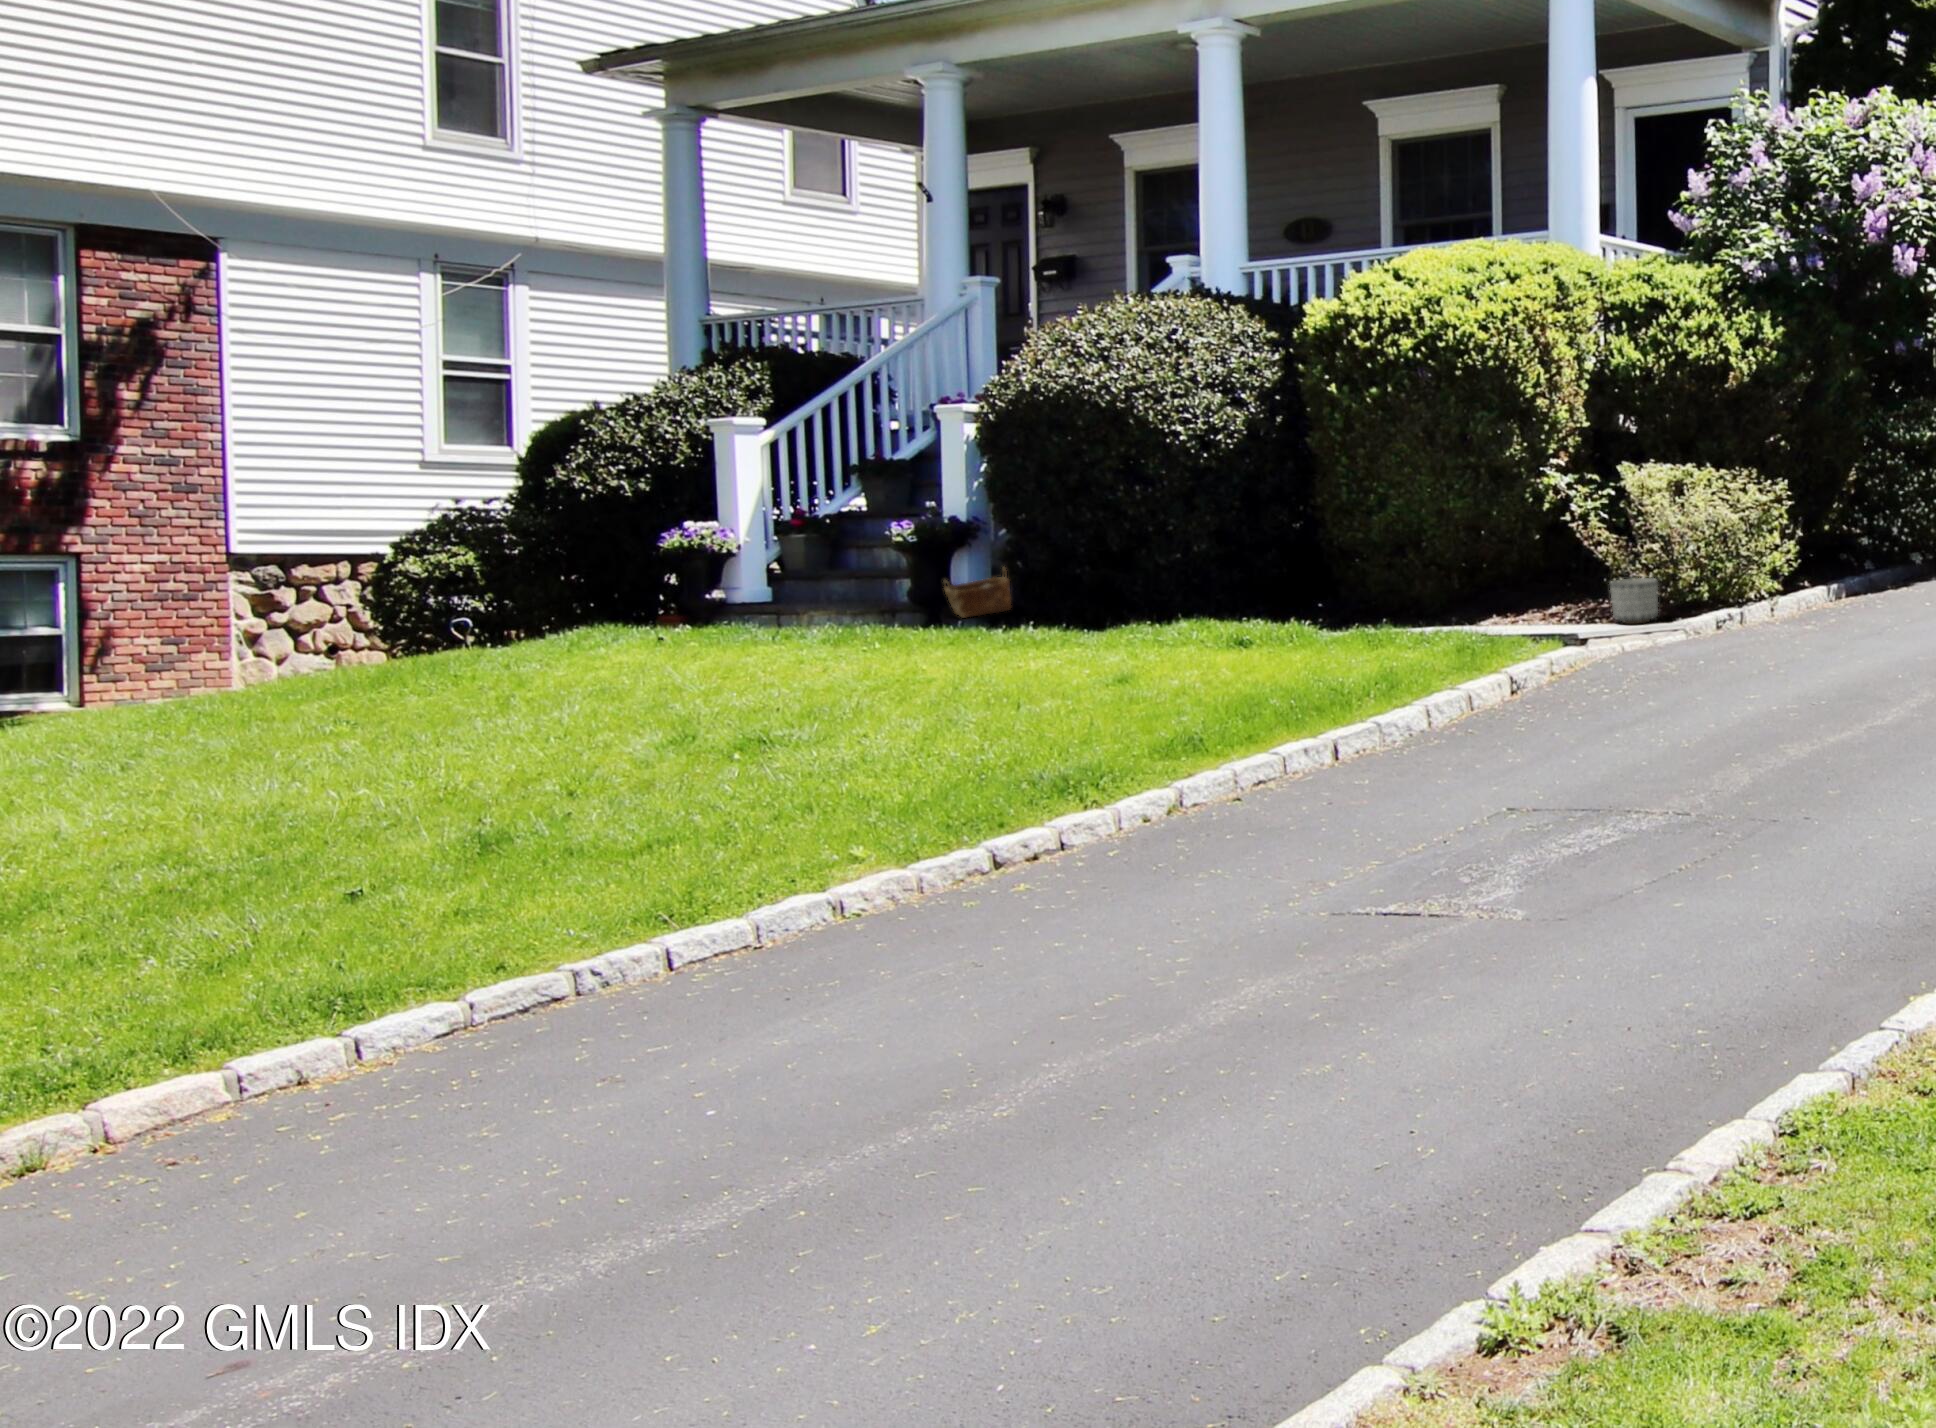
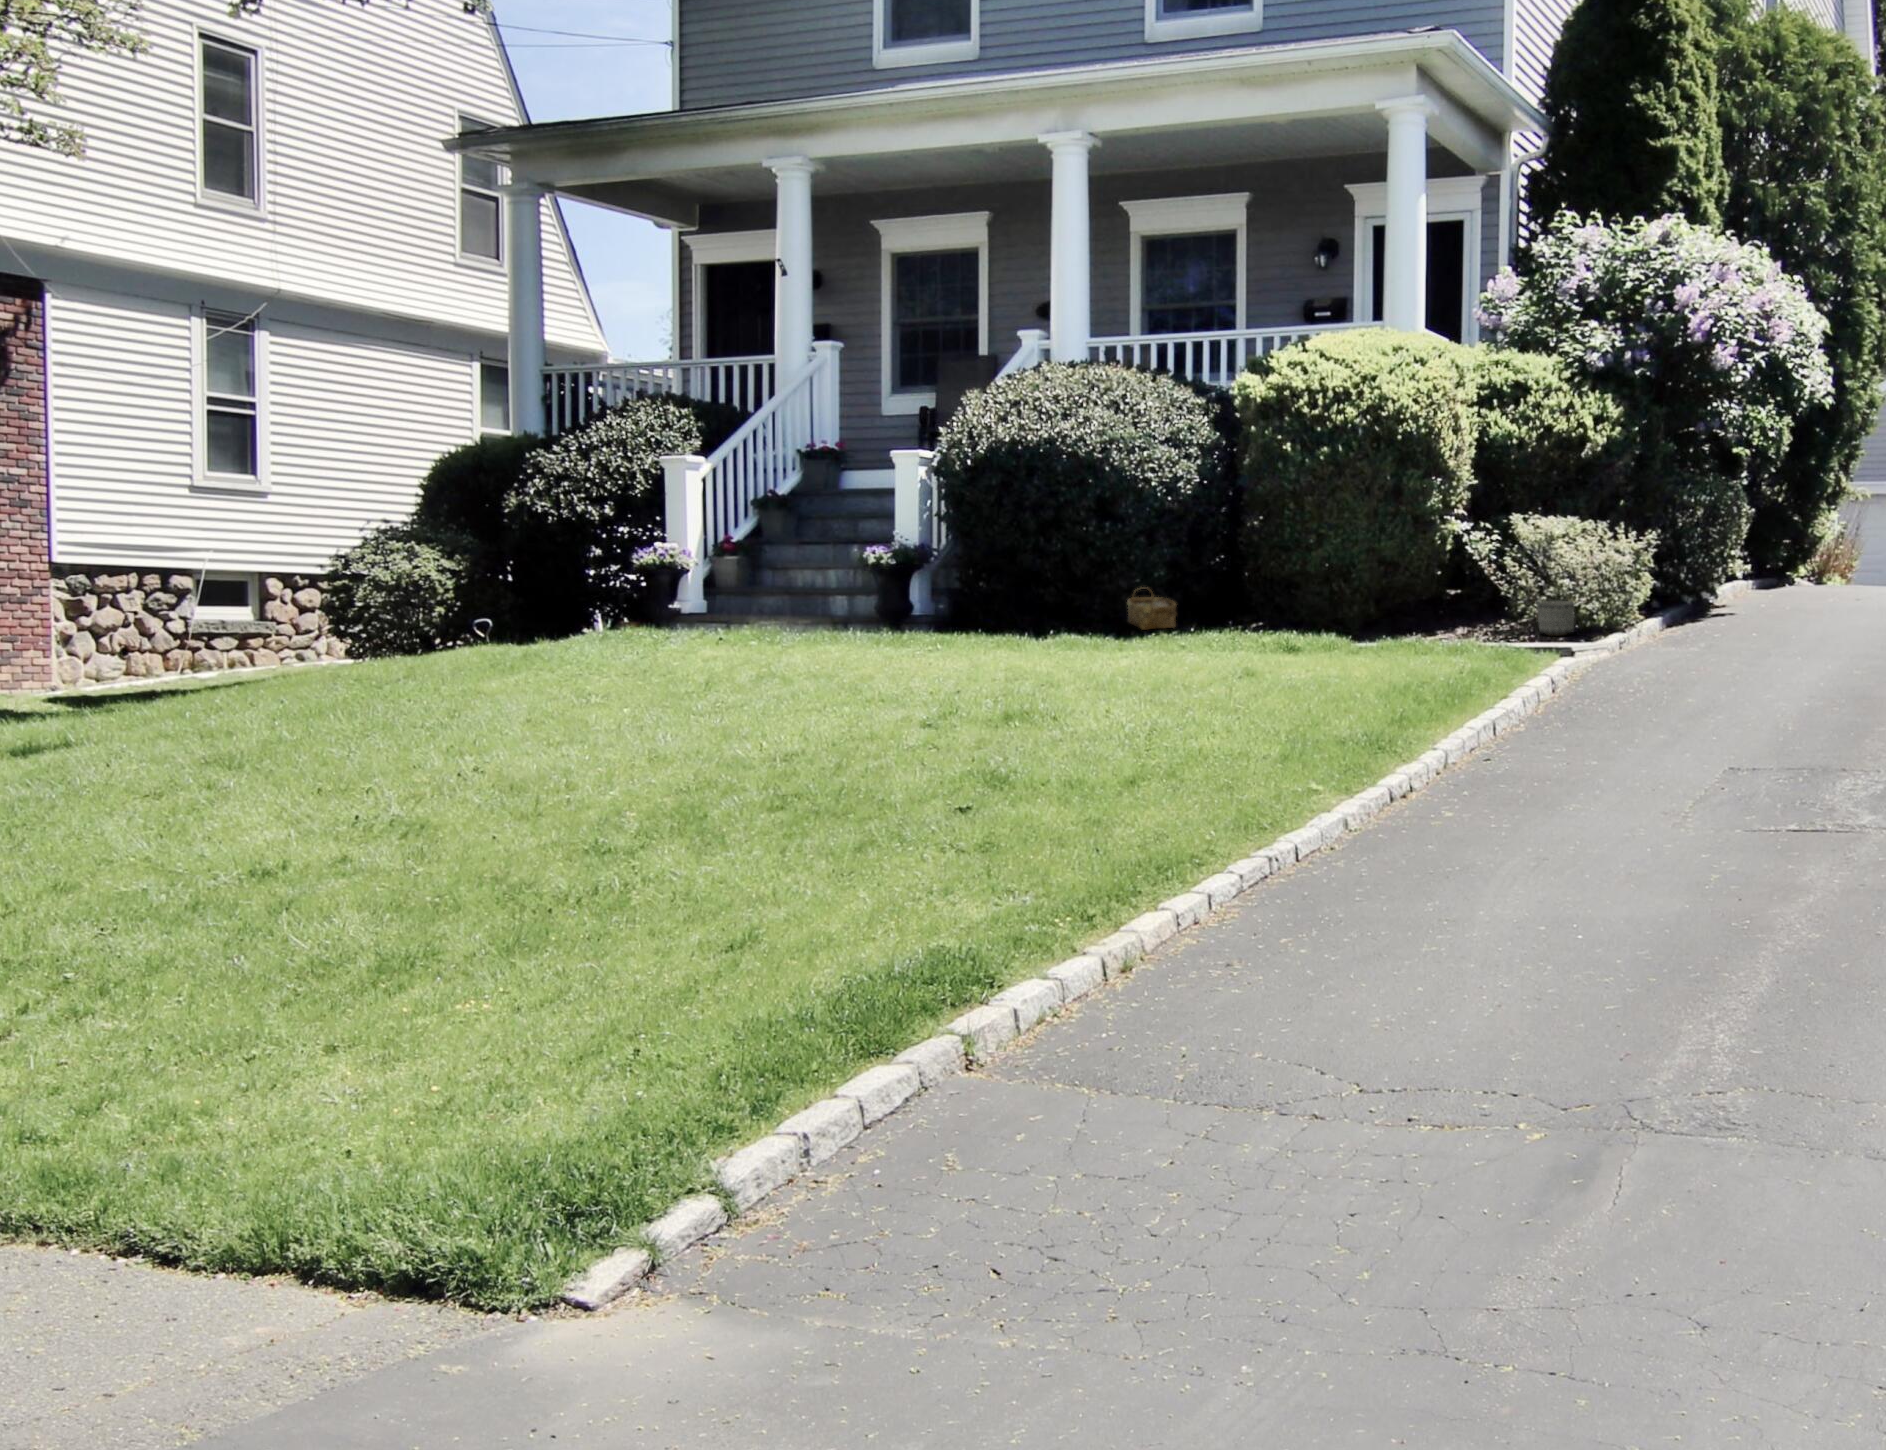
woven basket: present [944,568,1011,618] -> present [1127,588,1176,630]

